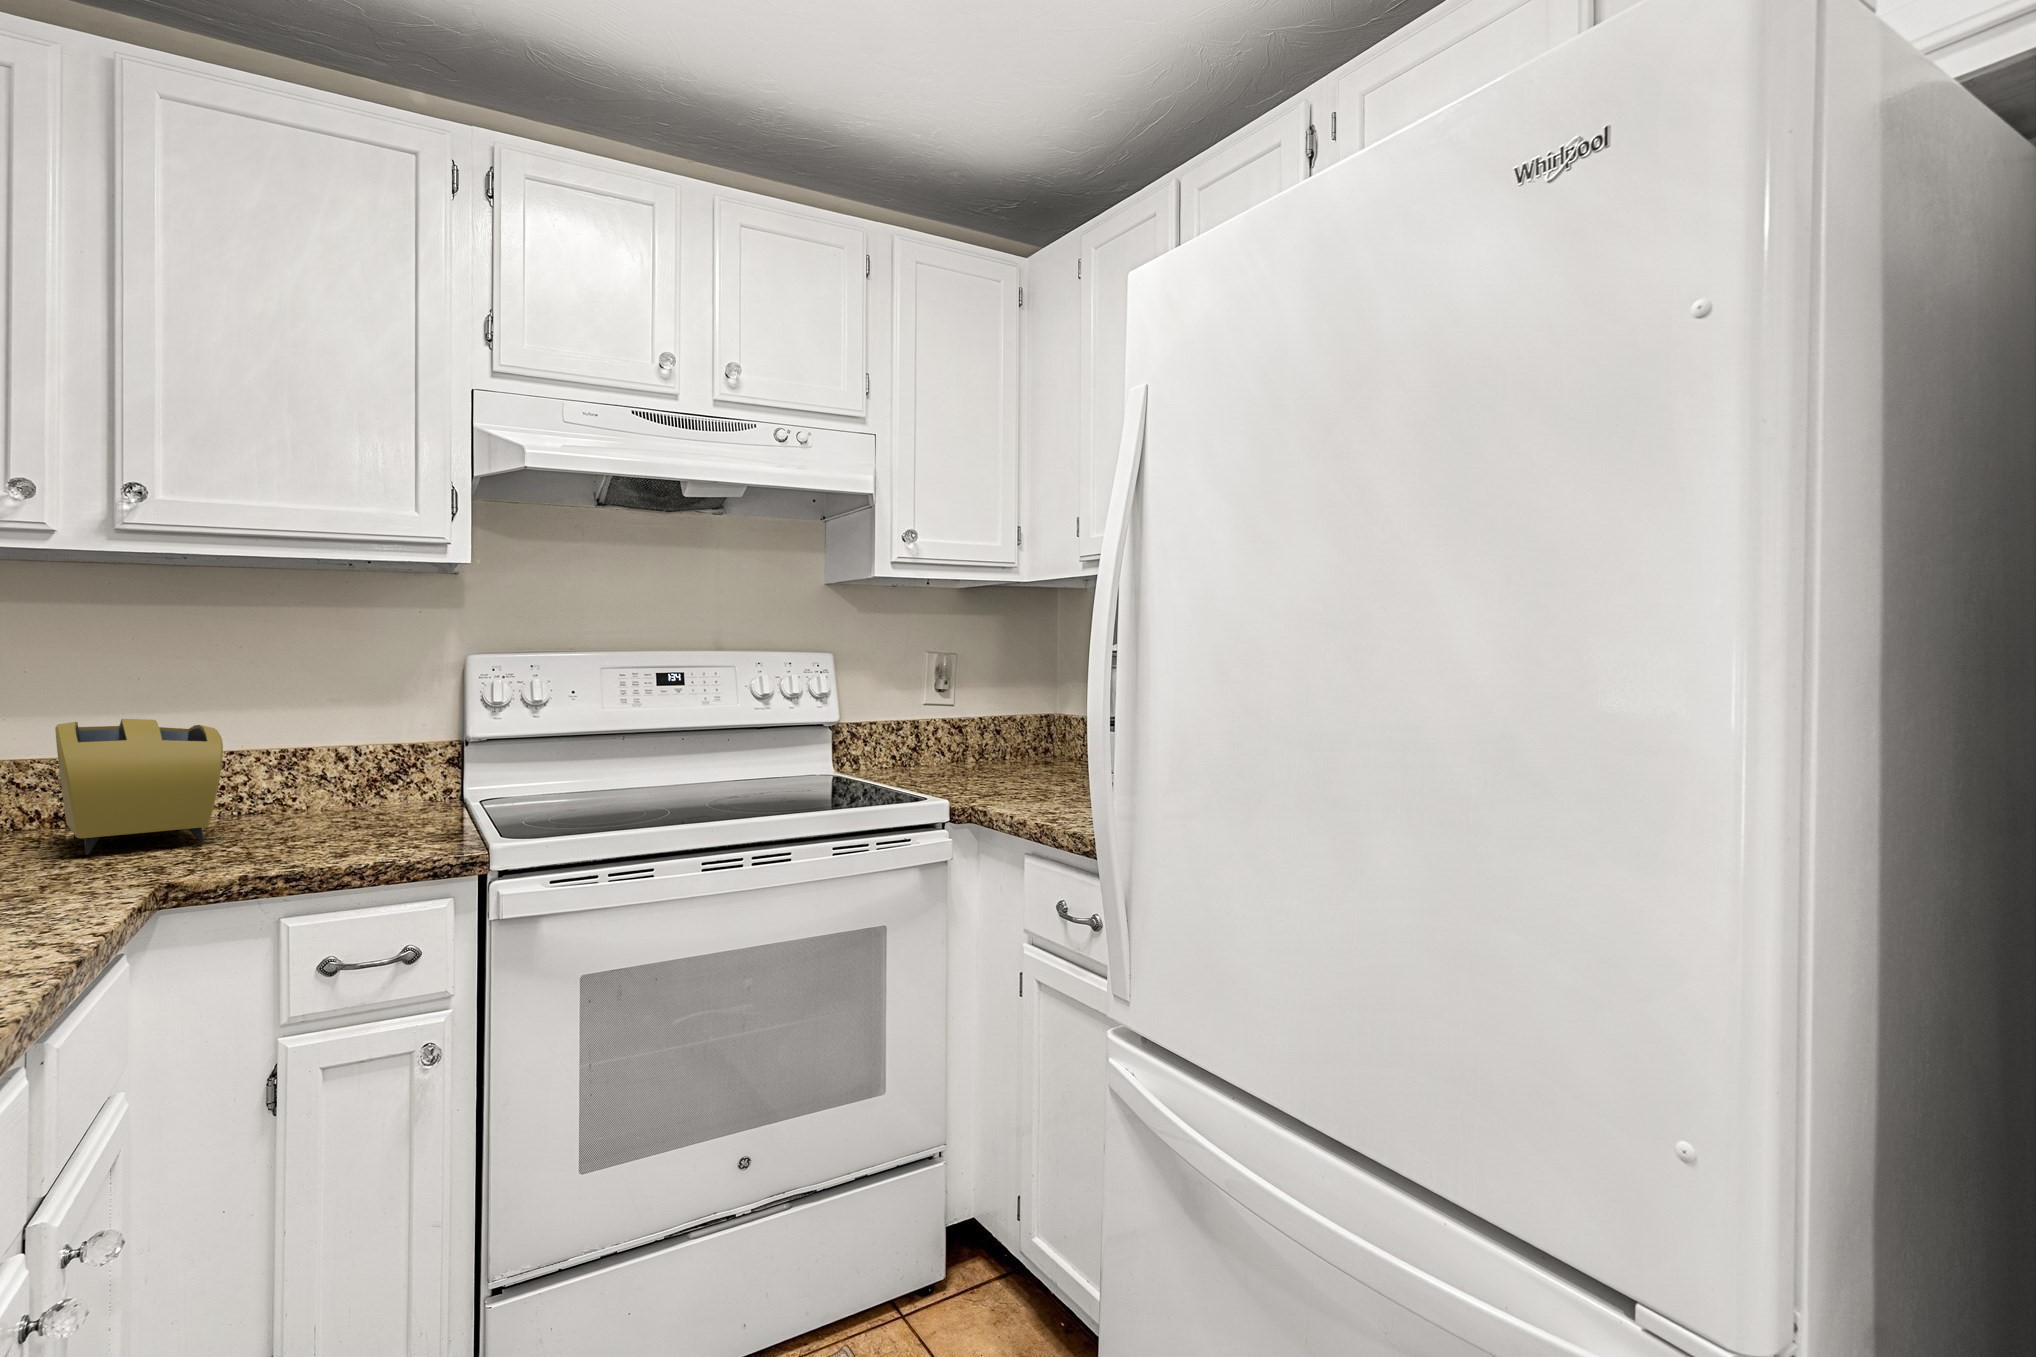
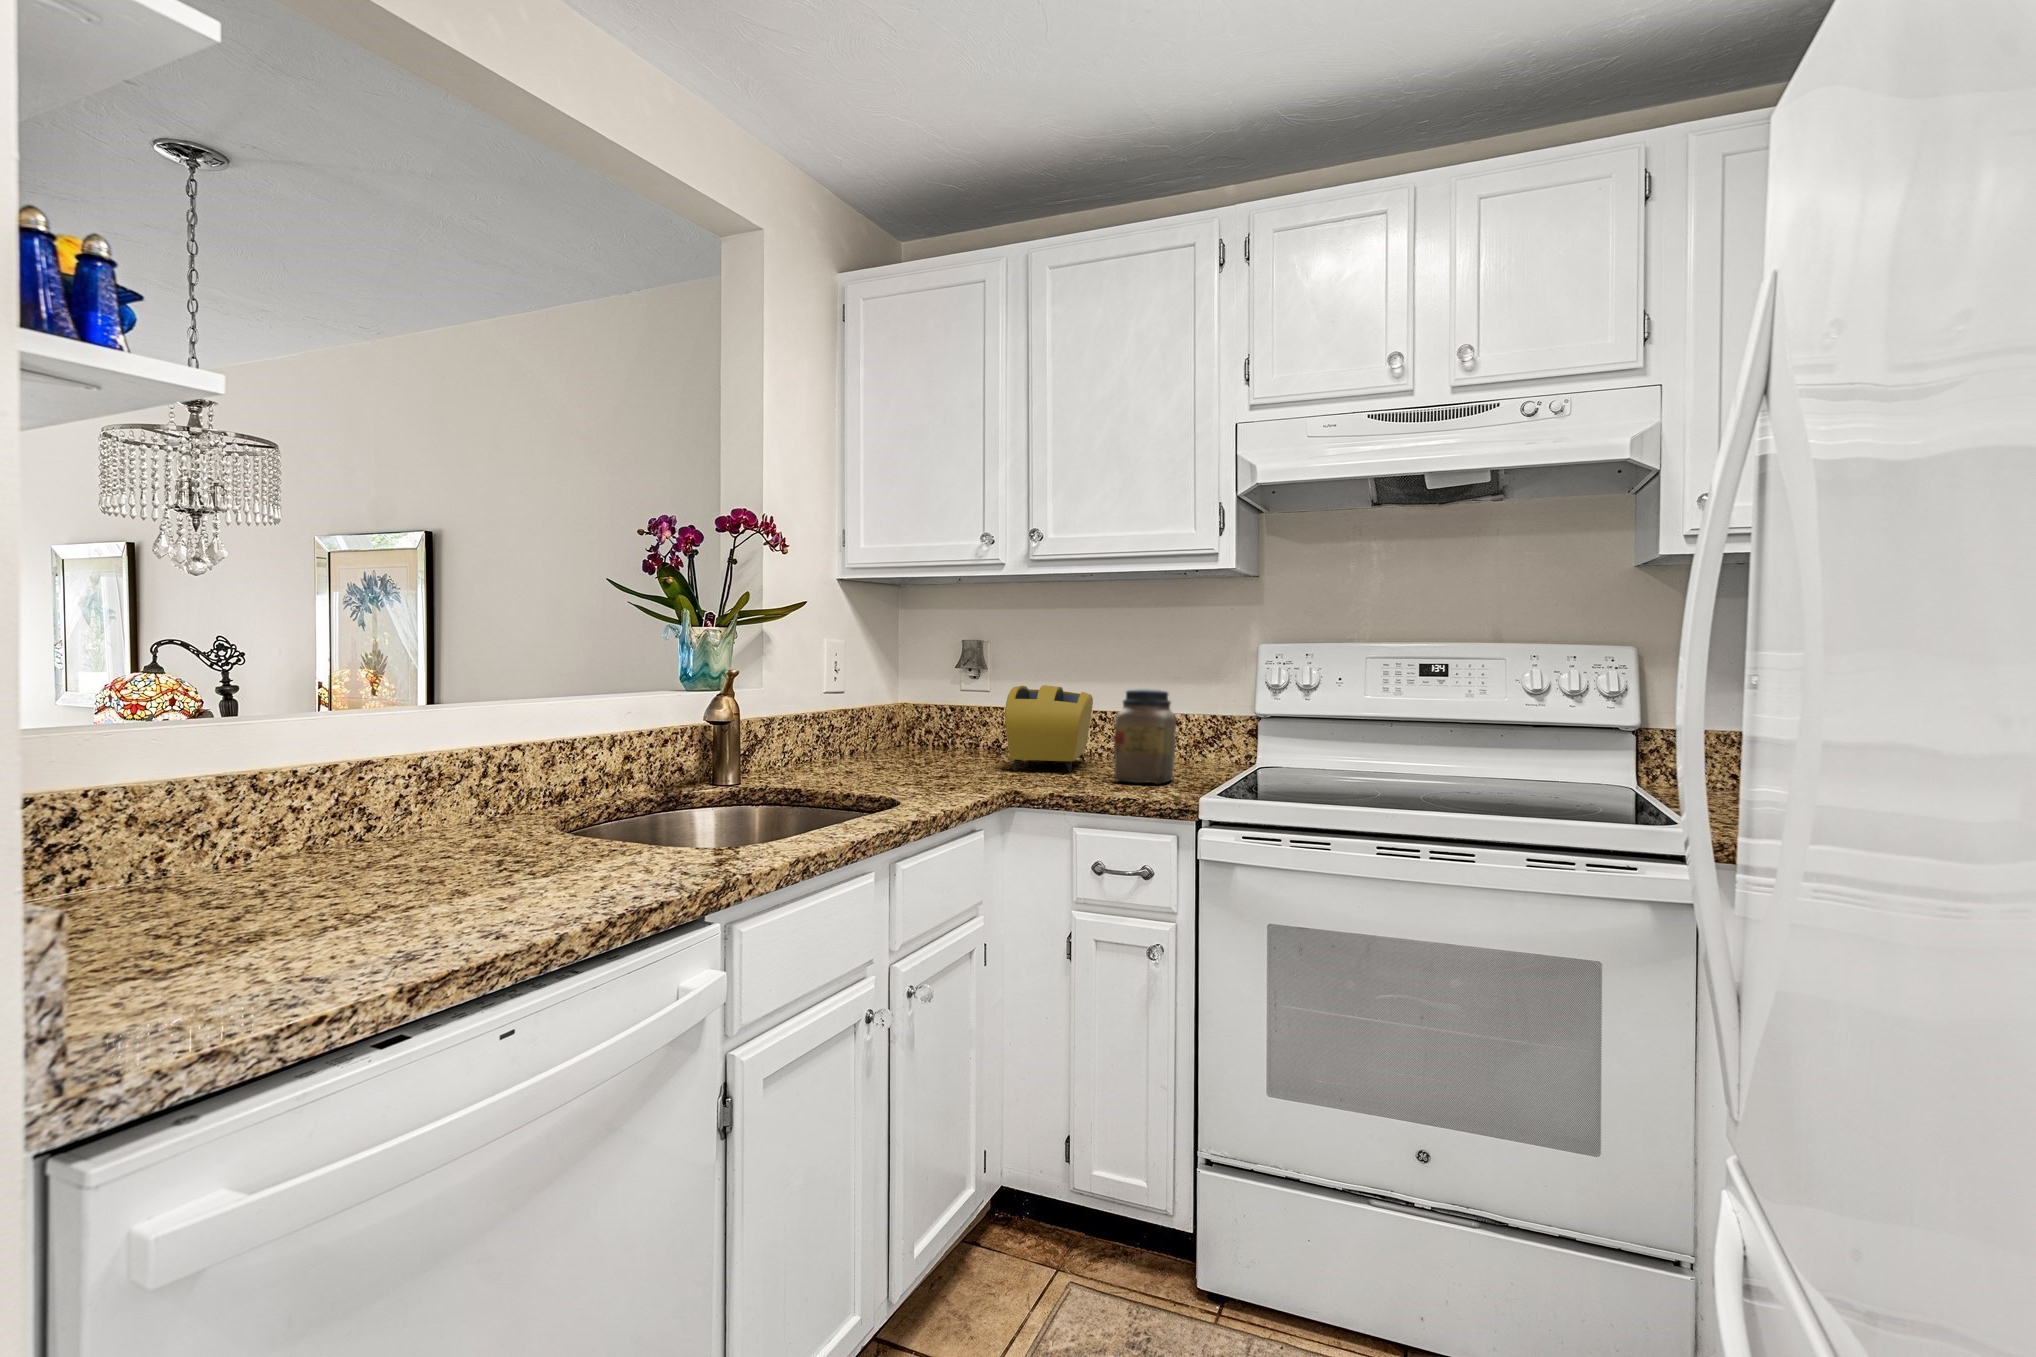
jar: none [310,715,398,845] -> present [1114,689,1176,783]

